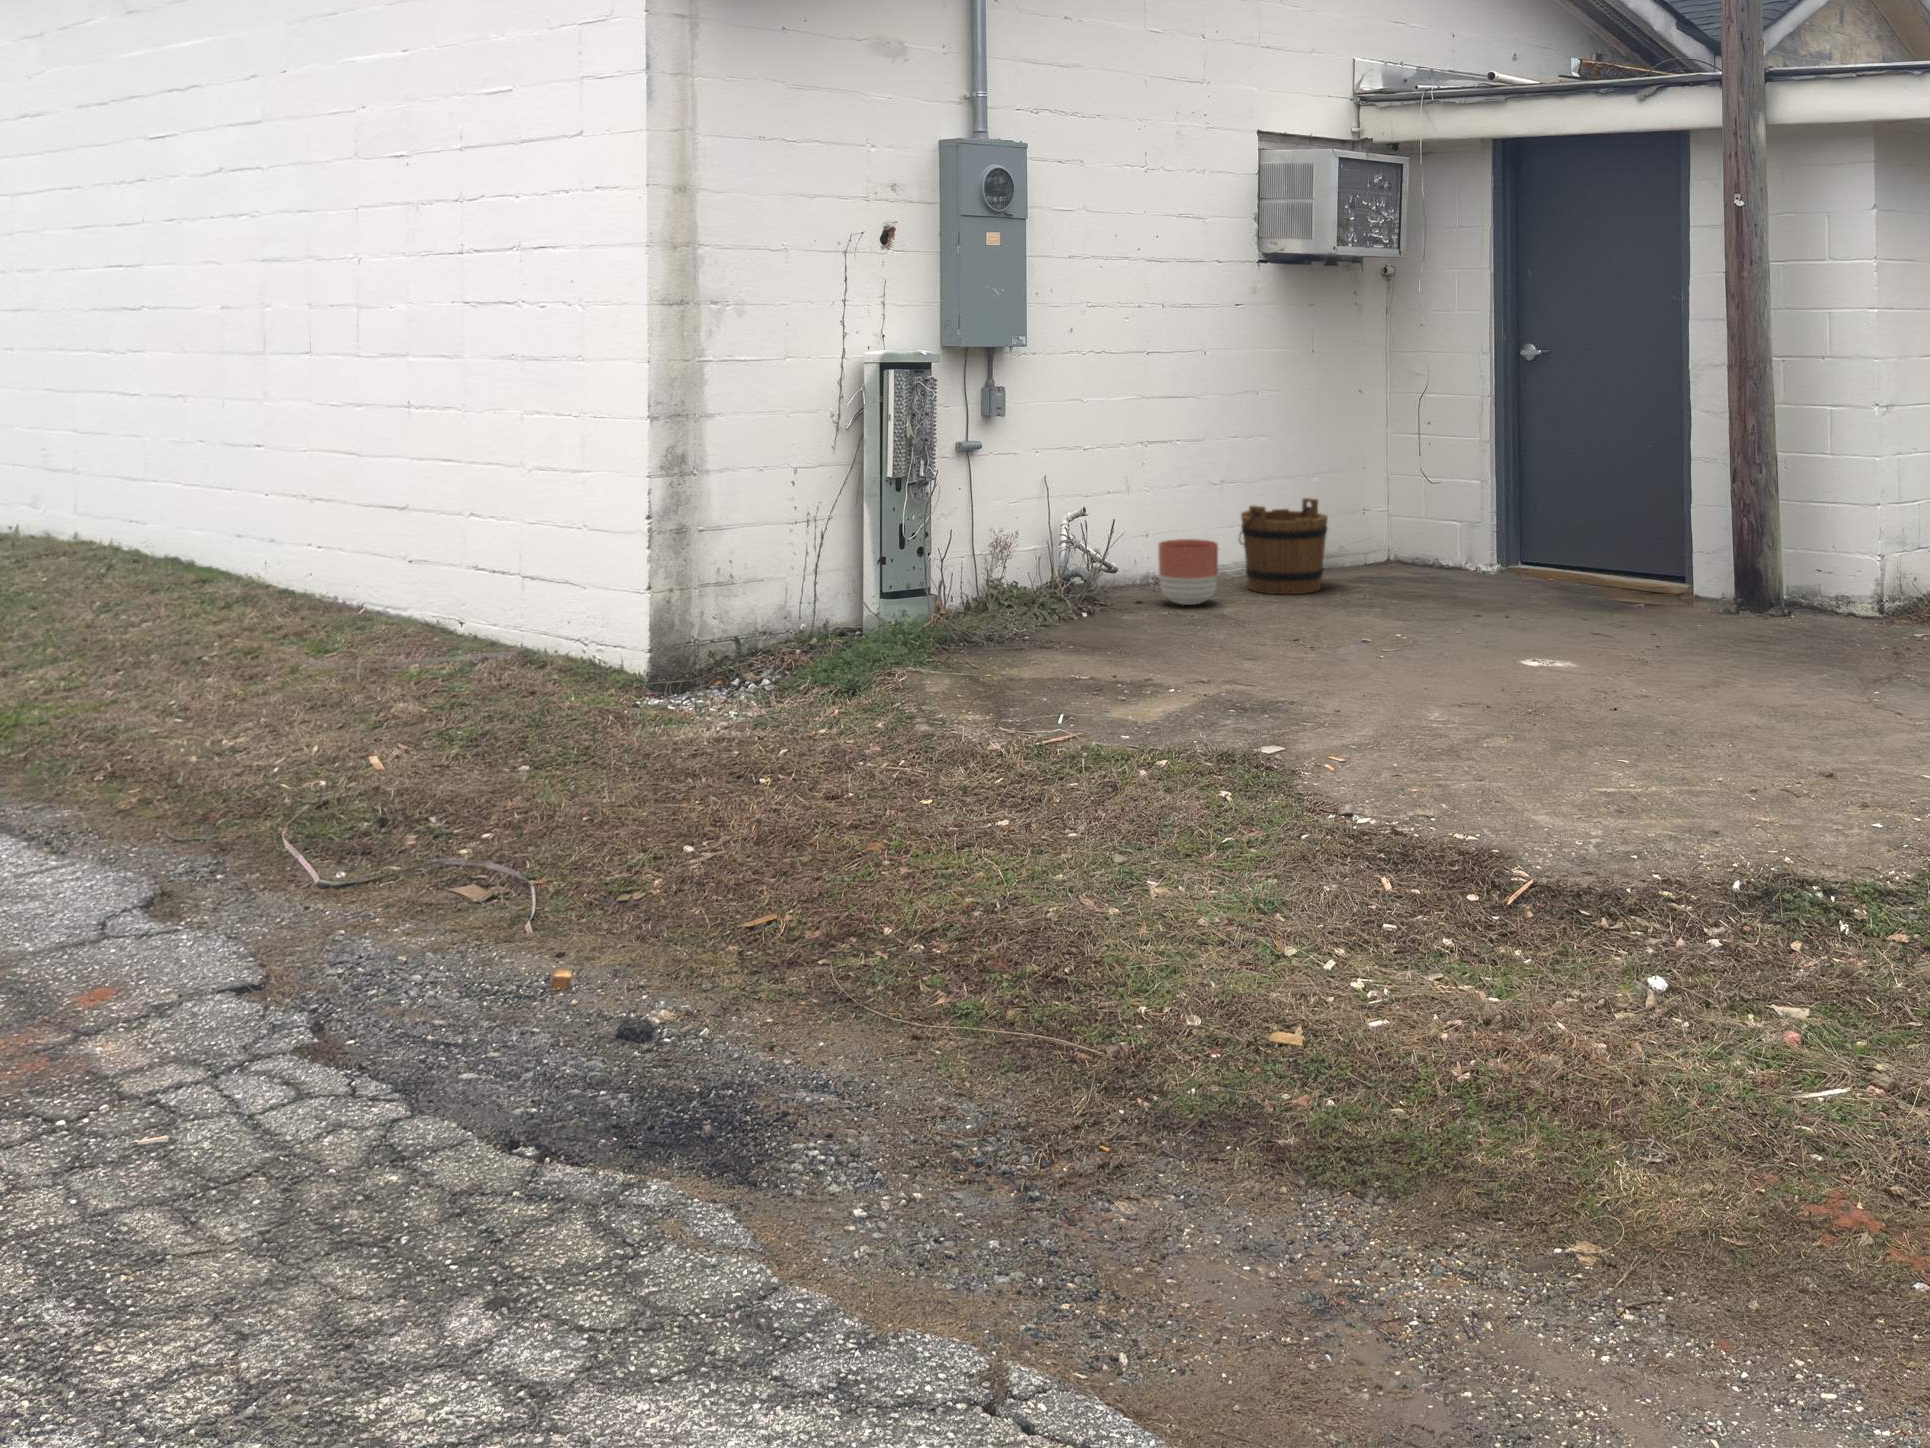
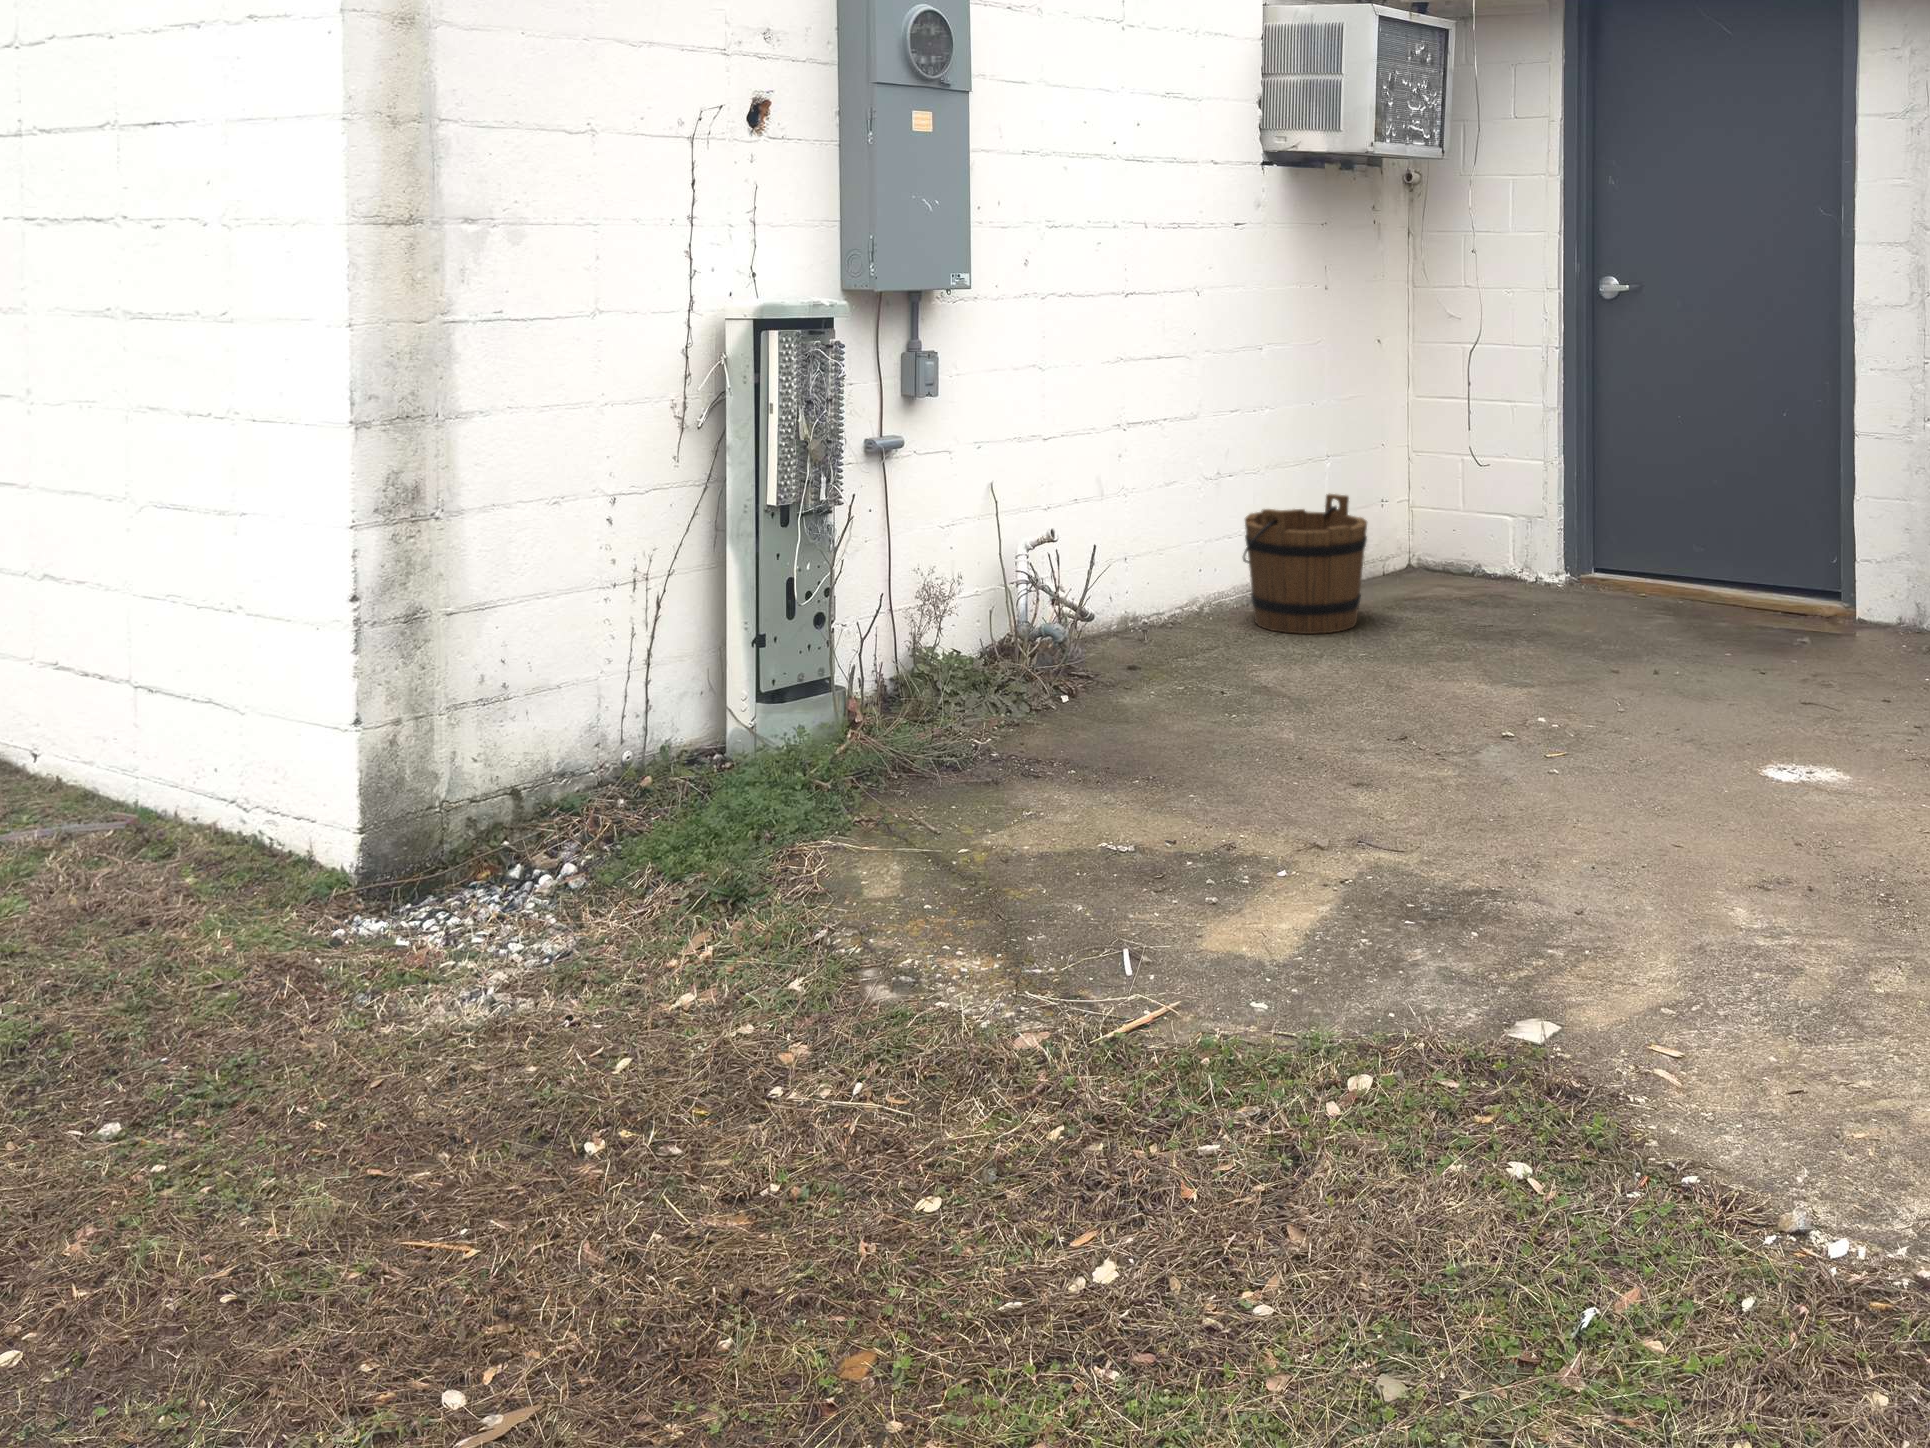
planter: present [1158,539,1218,605] -> none [1142,561,1228,658]

